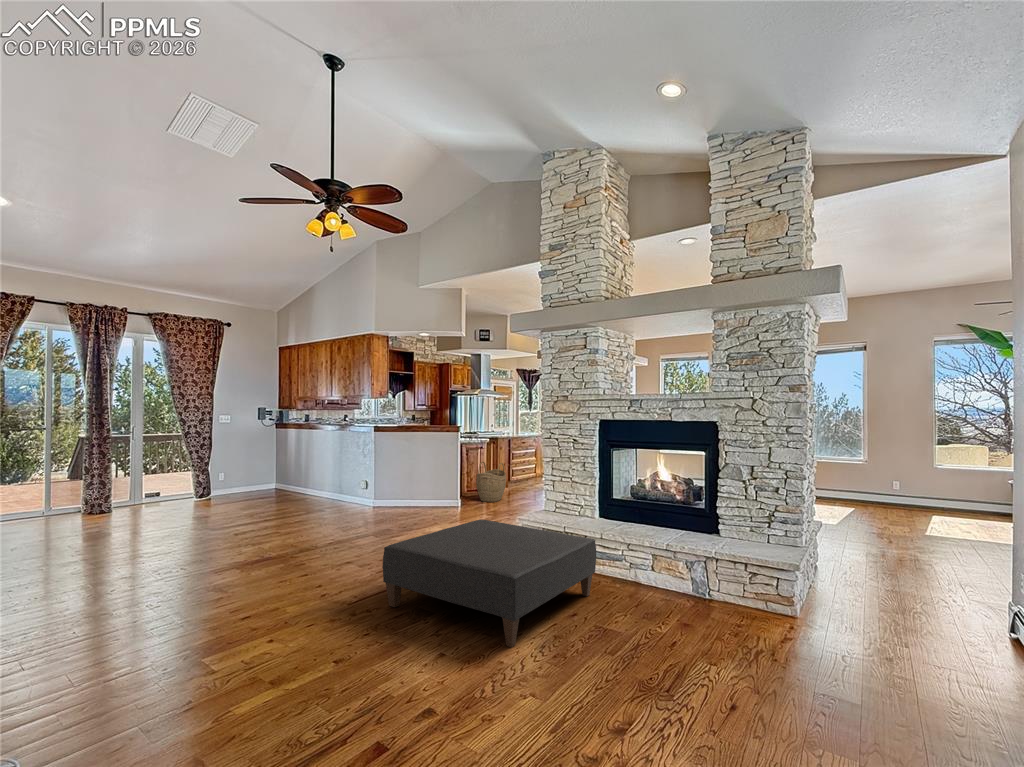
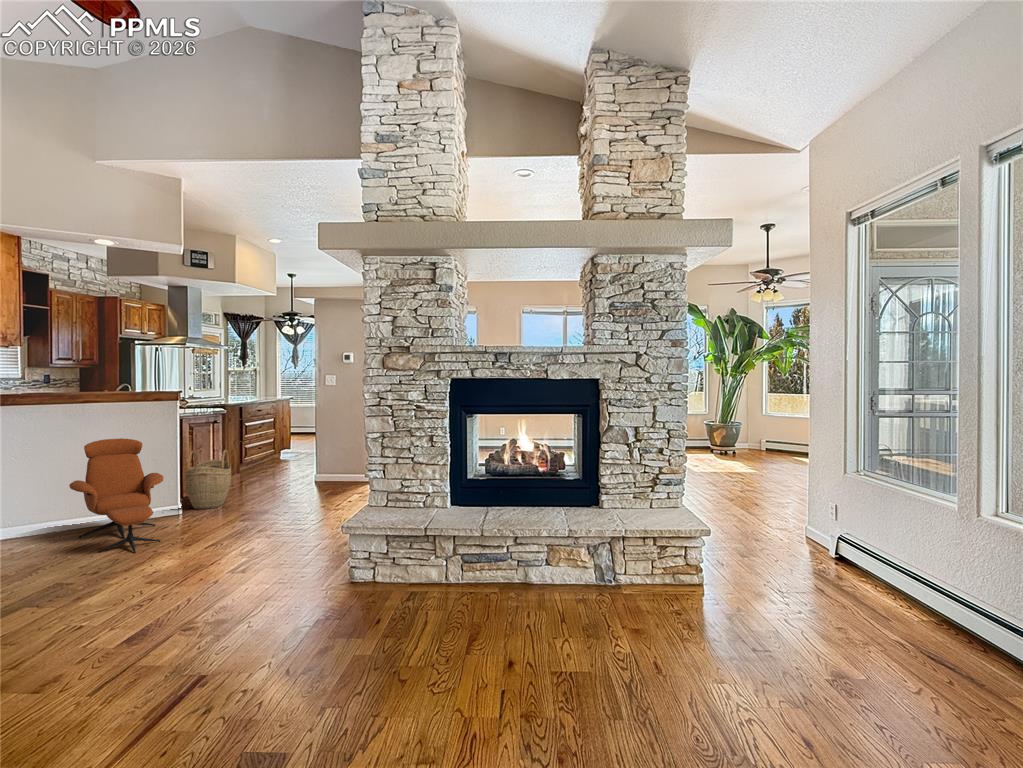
lounge chair: none [410,450,458,520] -> present [69,438,163,553]
ottoman: present [383,520,596,647] -> none [189,537,497,732]

